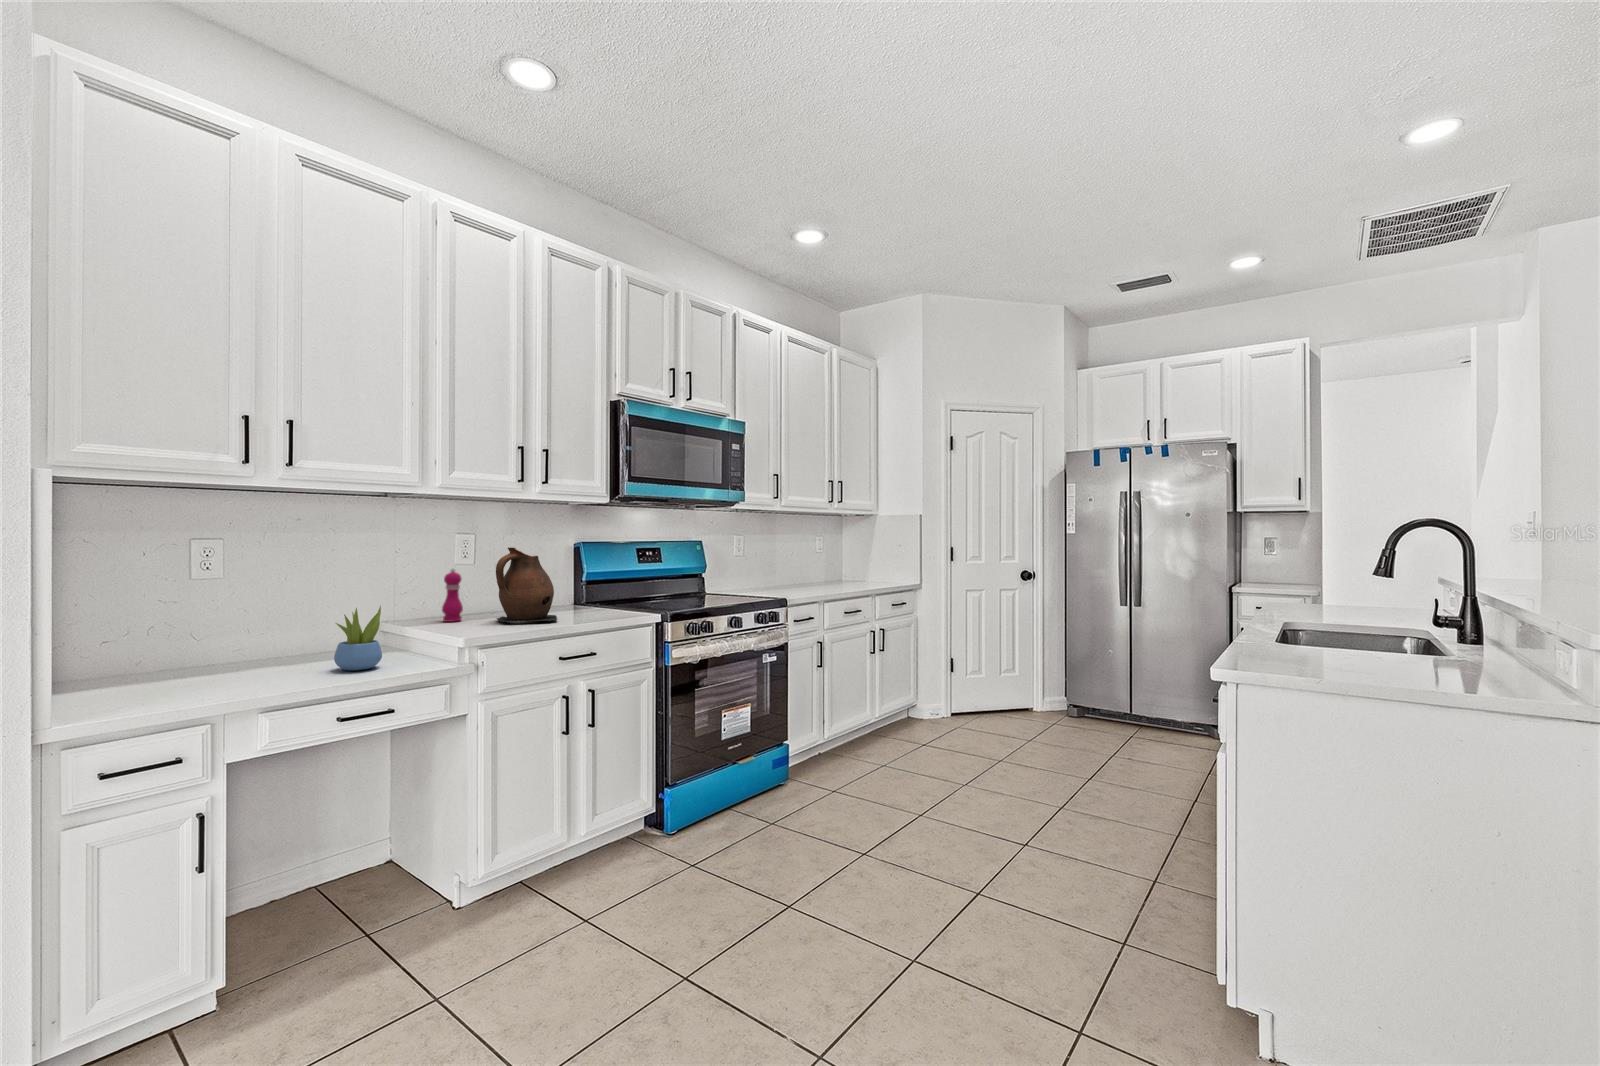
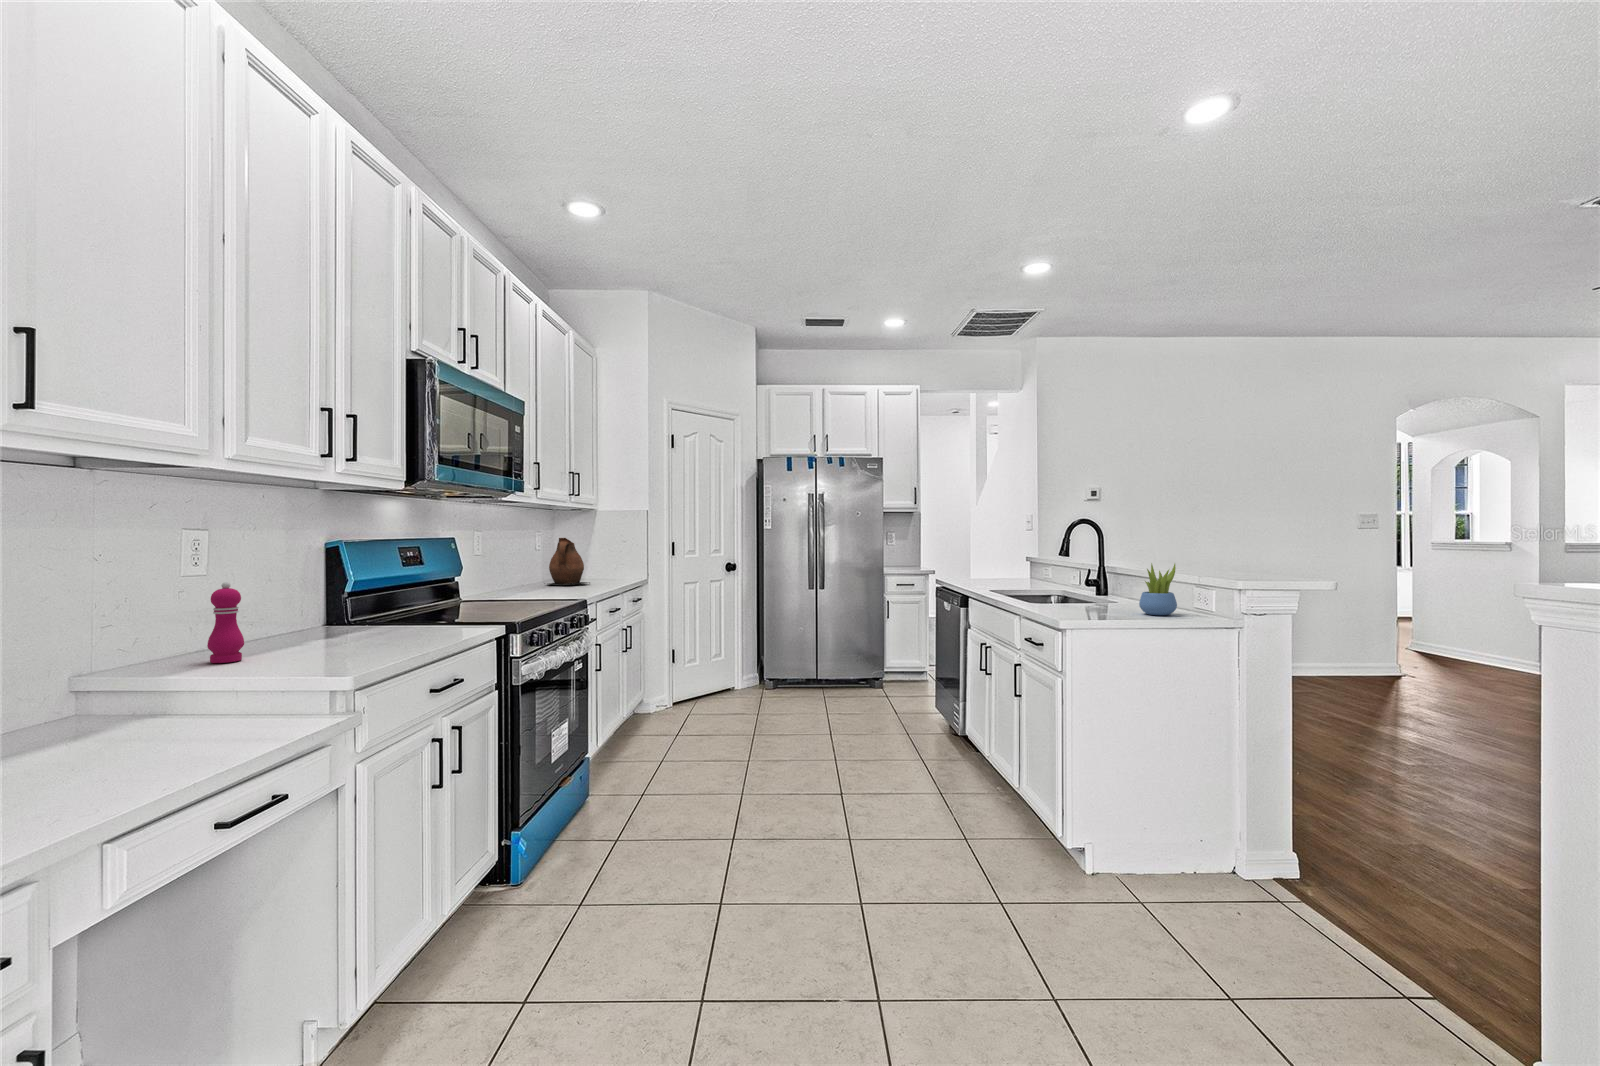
ceramic pitcher: present [496,547,557,622] -> present [549,538,590,585]
succulent plant: present [334,606,382,671] -> present [1139,563,1177,615]

